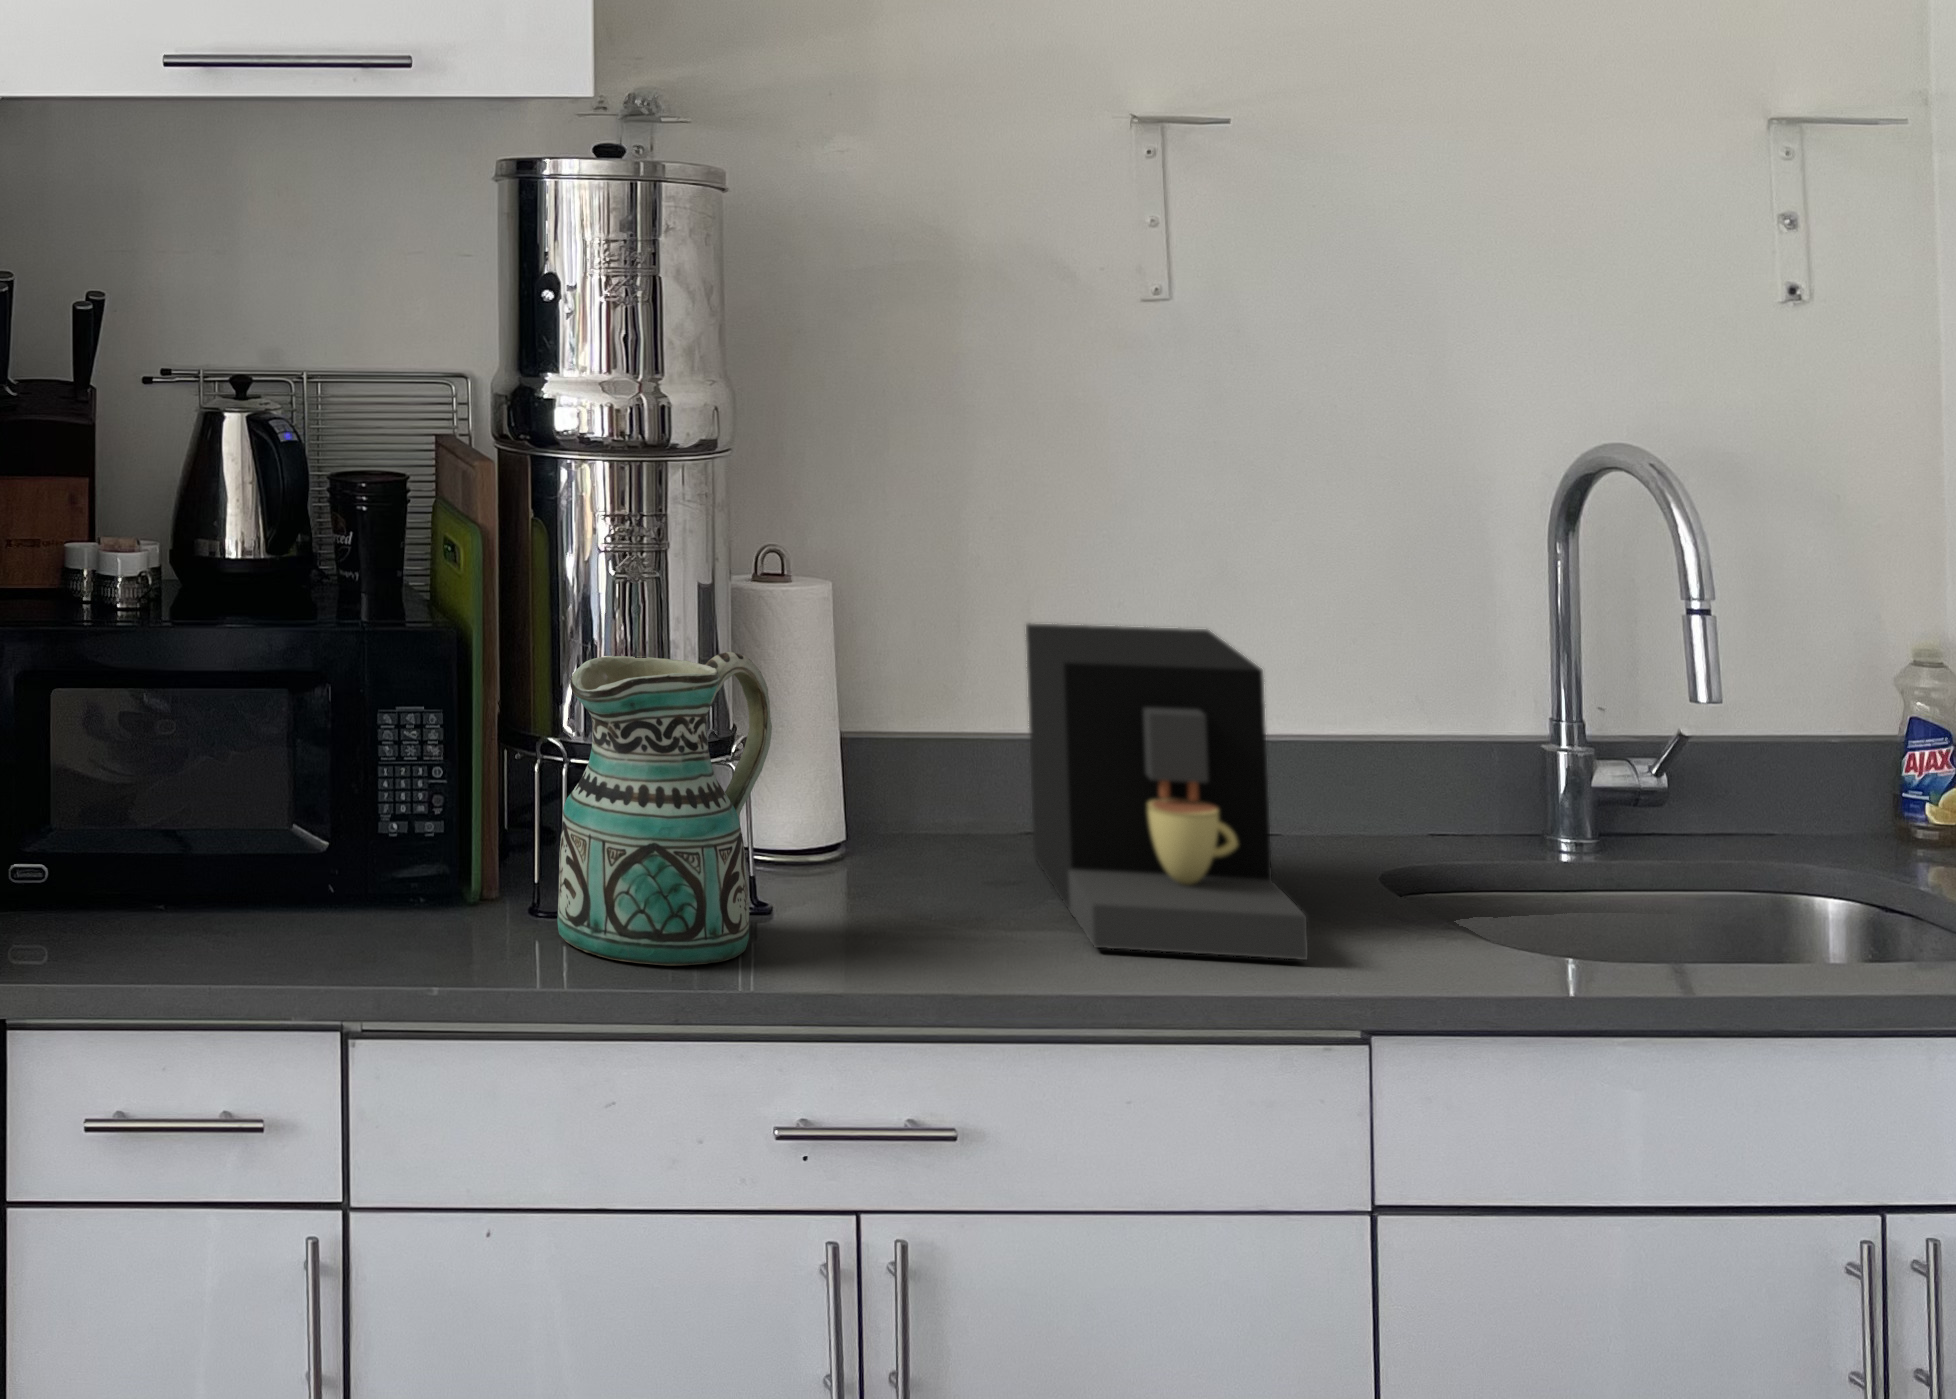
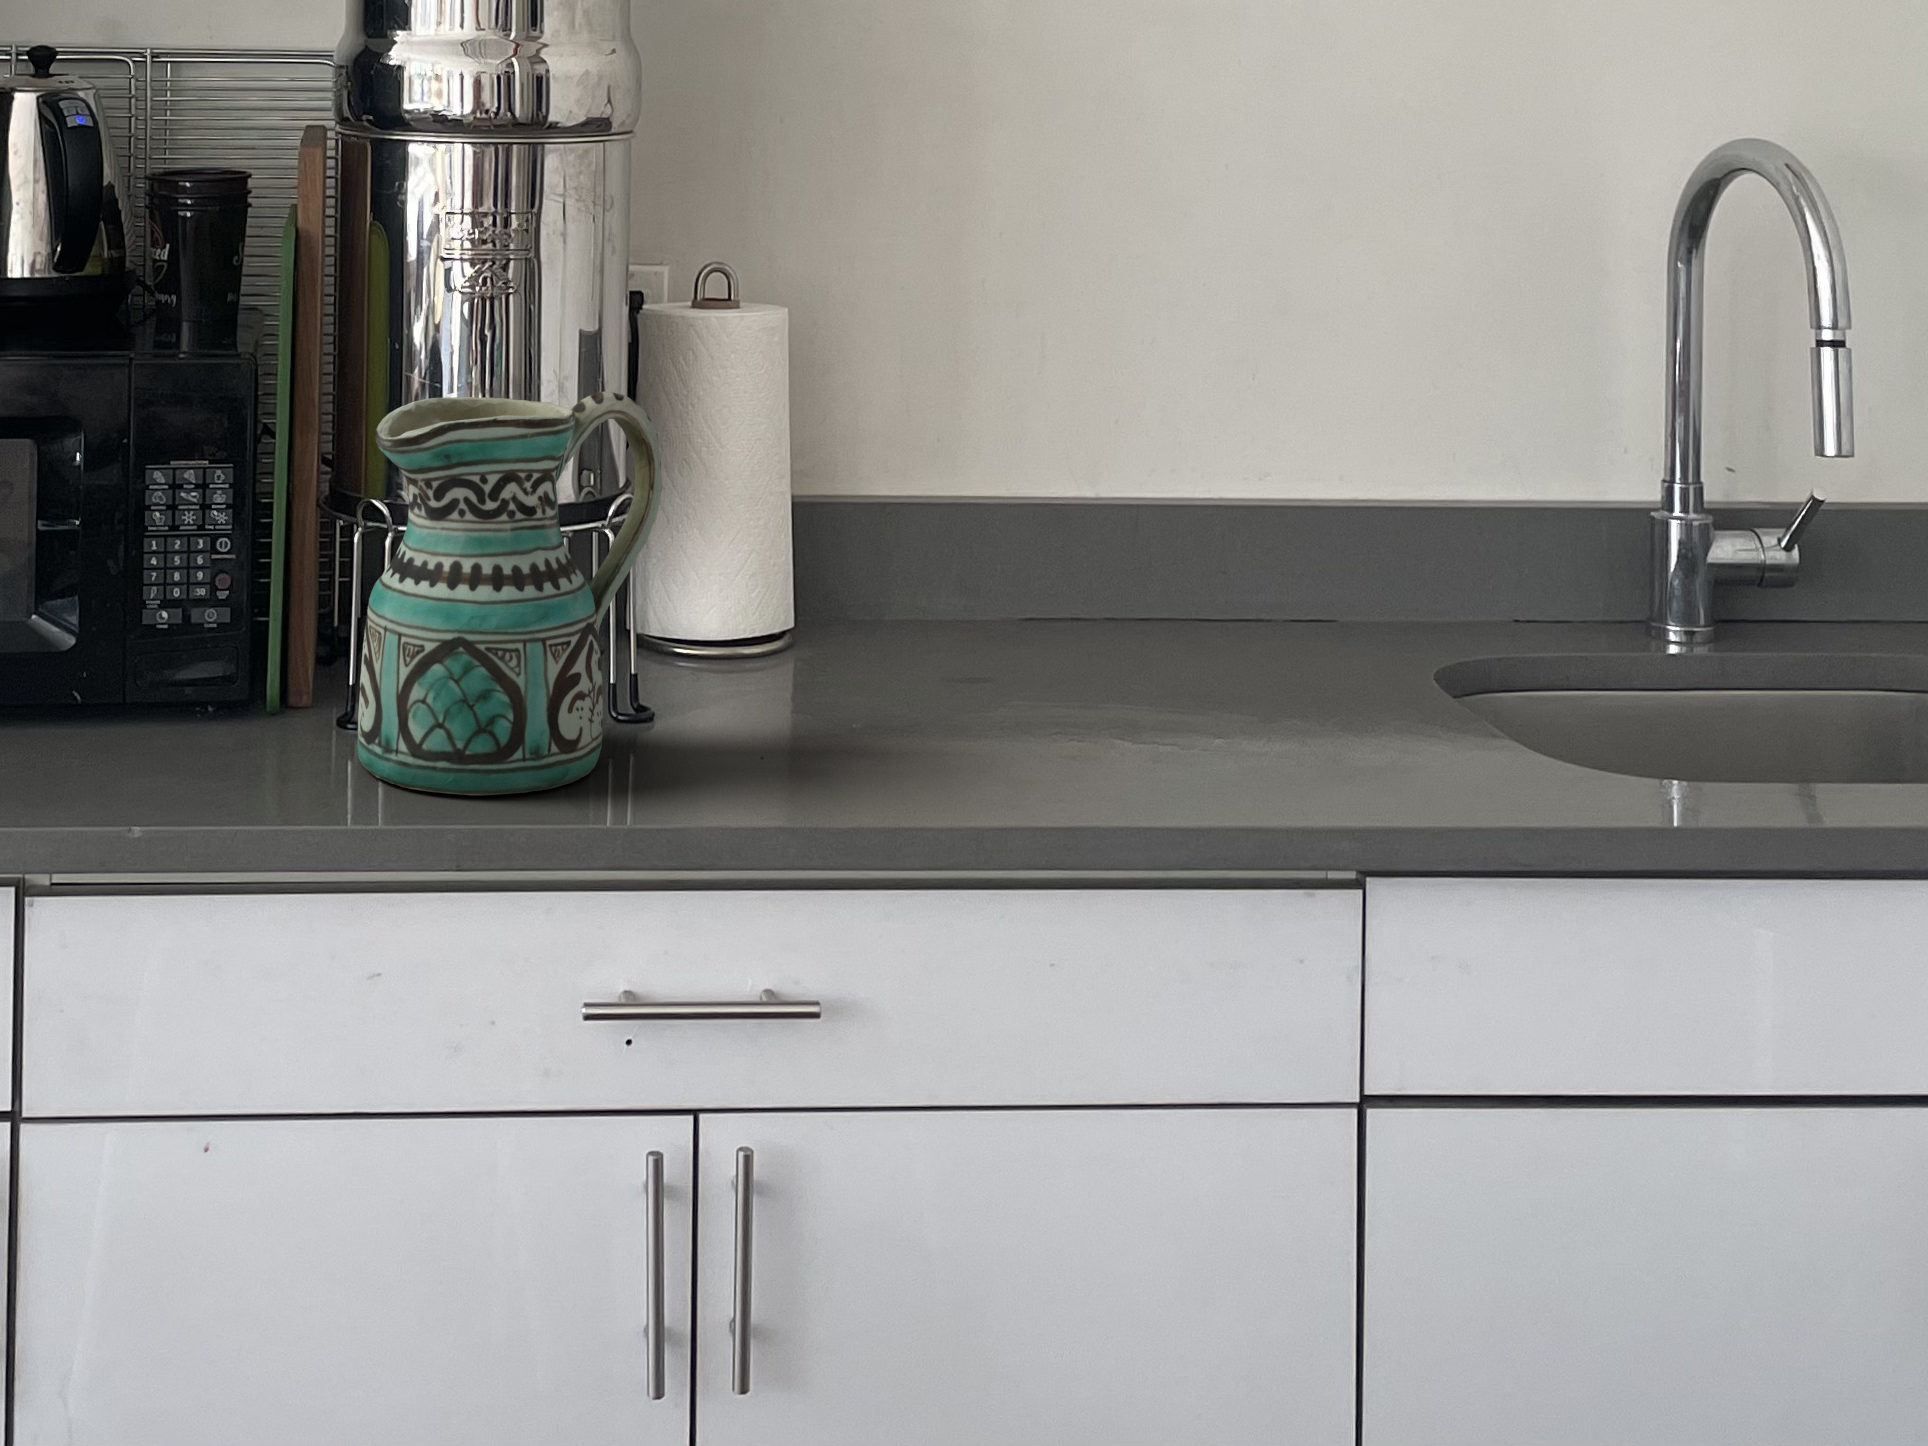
coffee maker: present [1026,623,1308,960] -> none [1035,365,1307,781]

